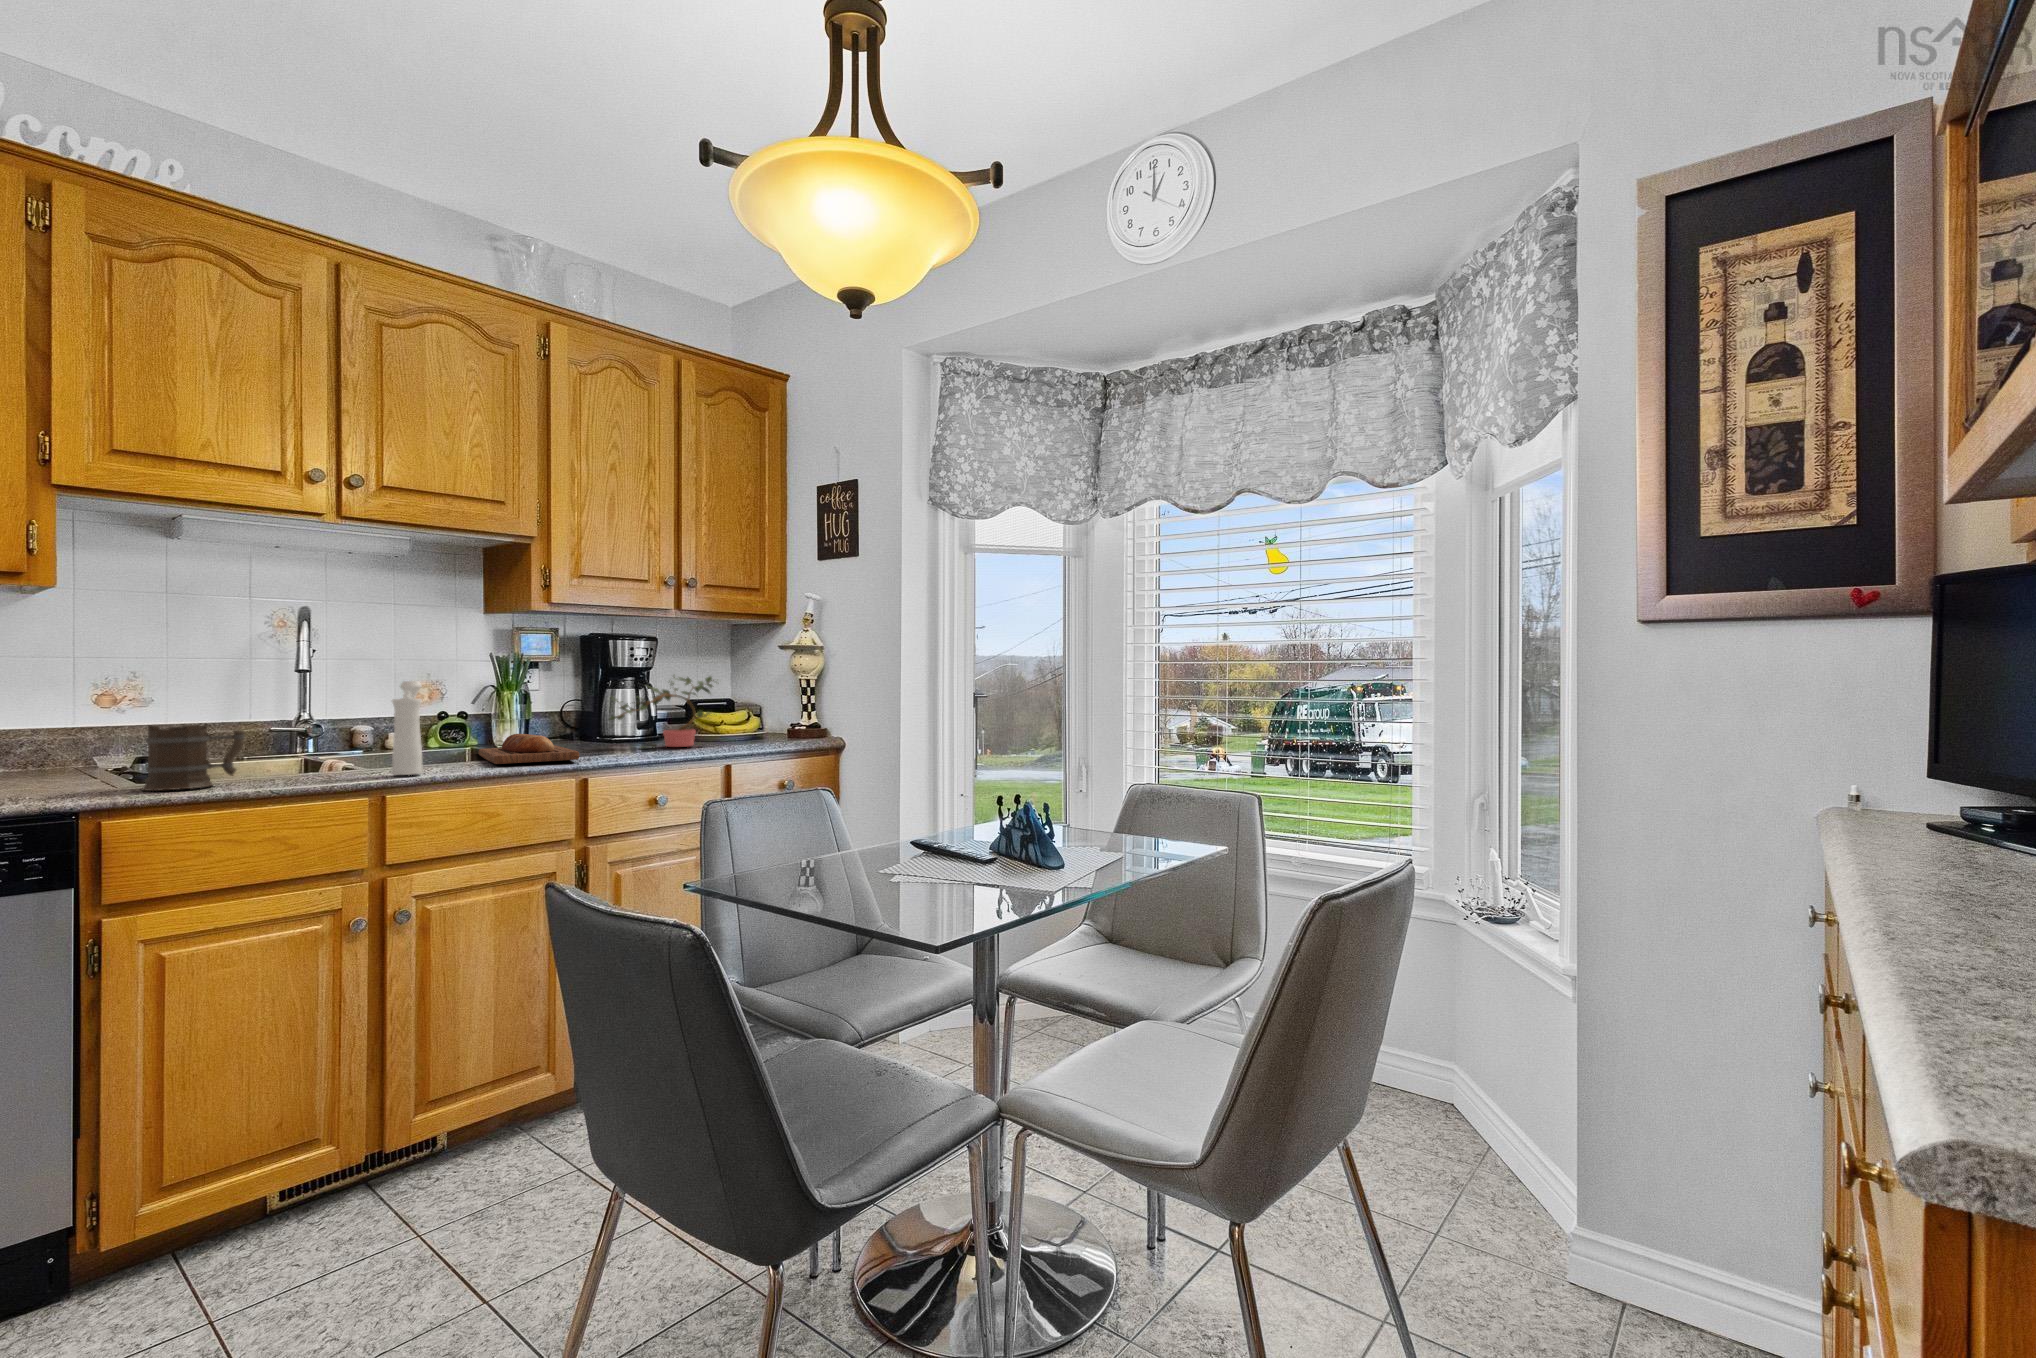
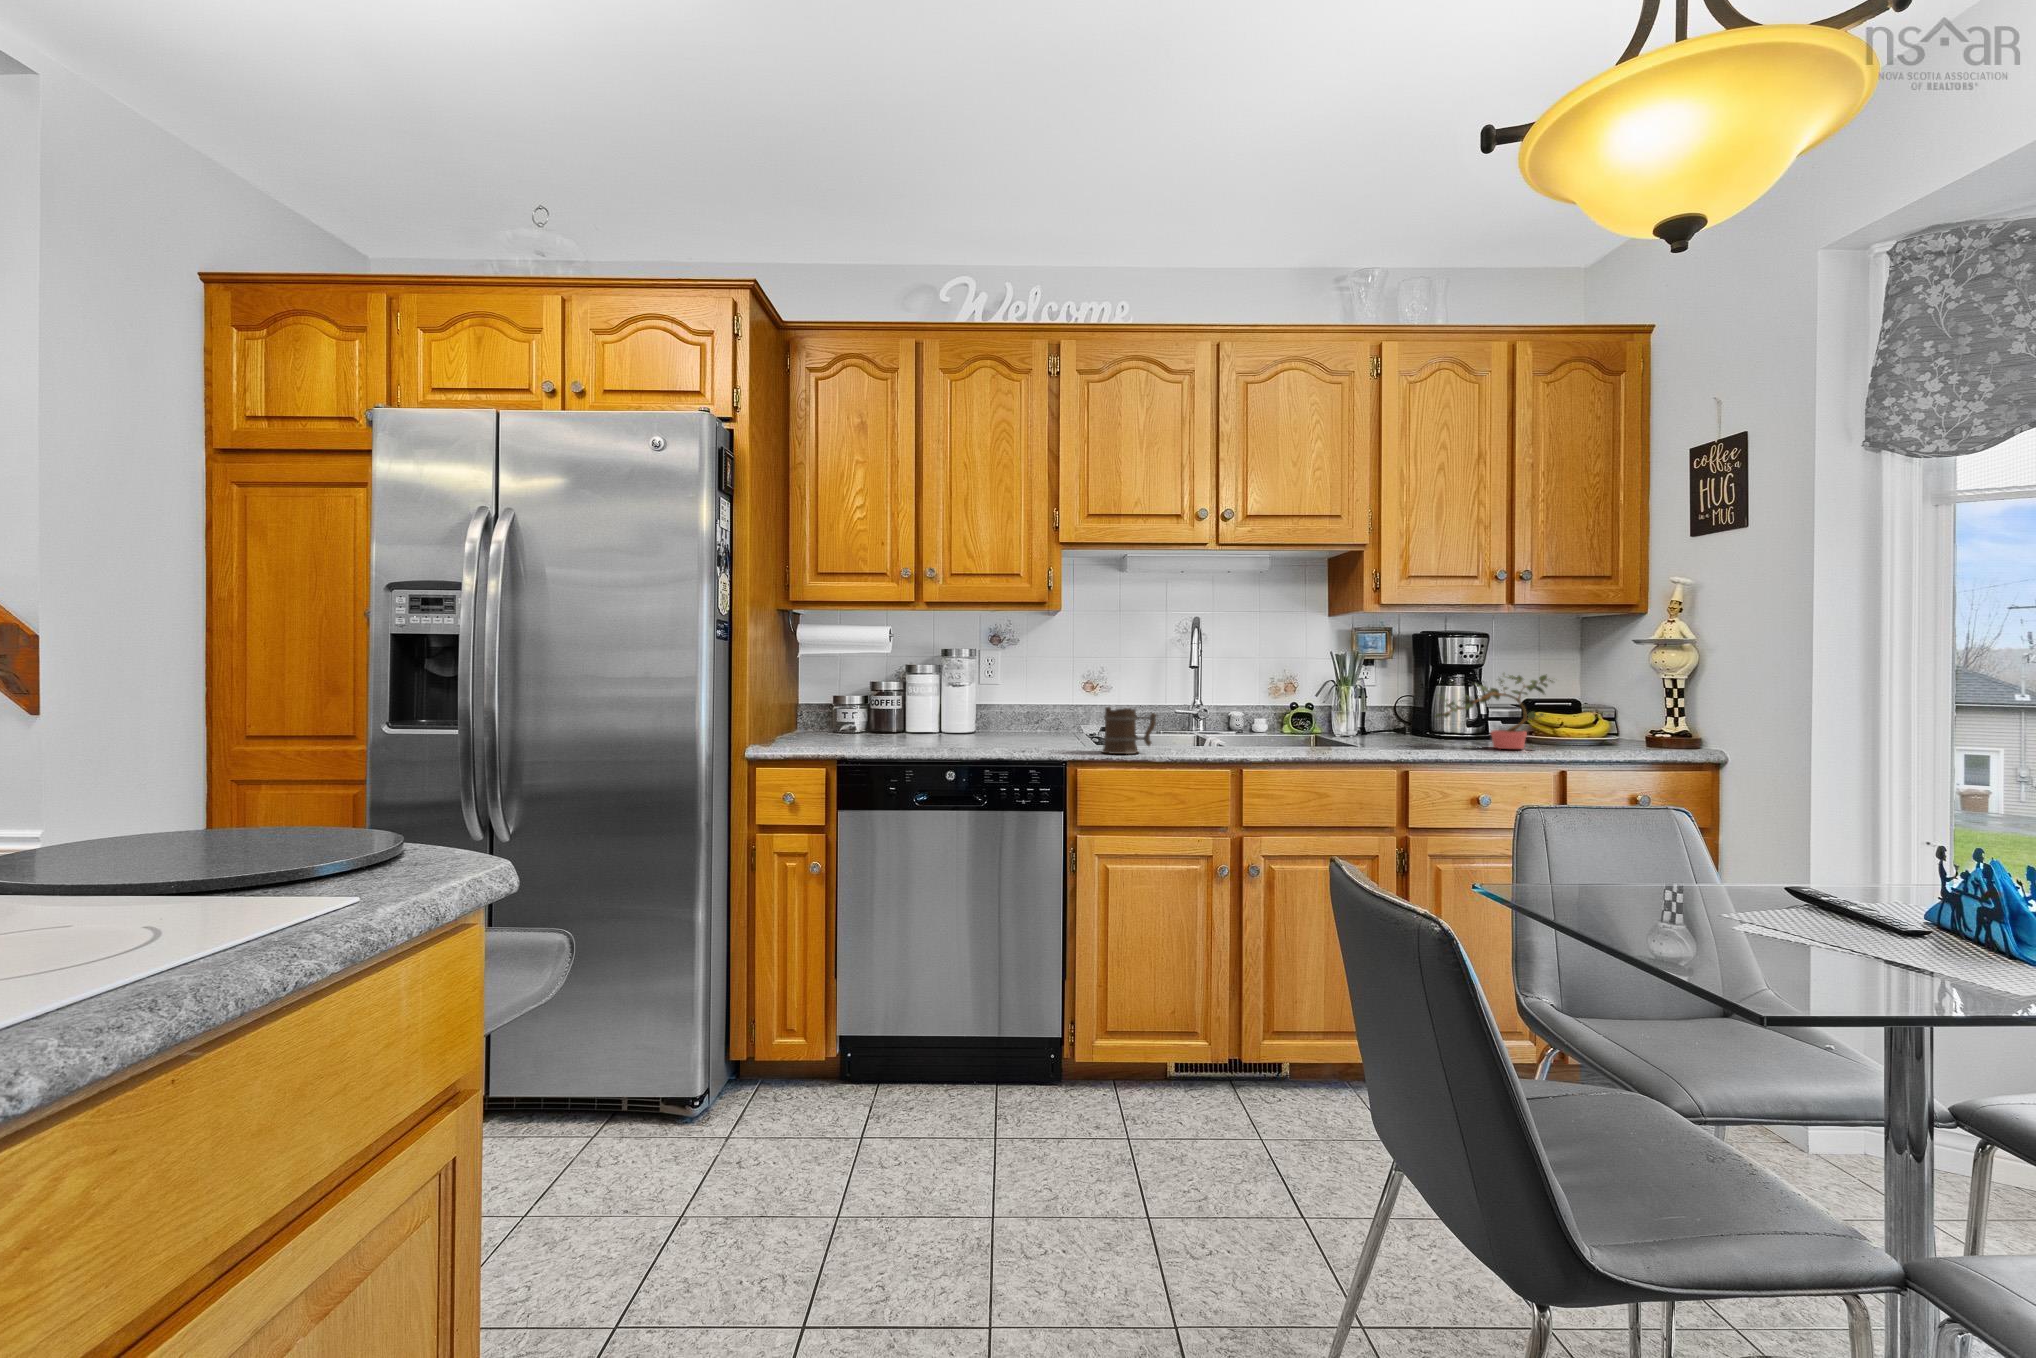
pepper mill: present [392,681,422,775] -> none [1249,678,1272,756]
bread loaf: present [479,734,579,764] -> none [1319,726,1400,754]

